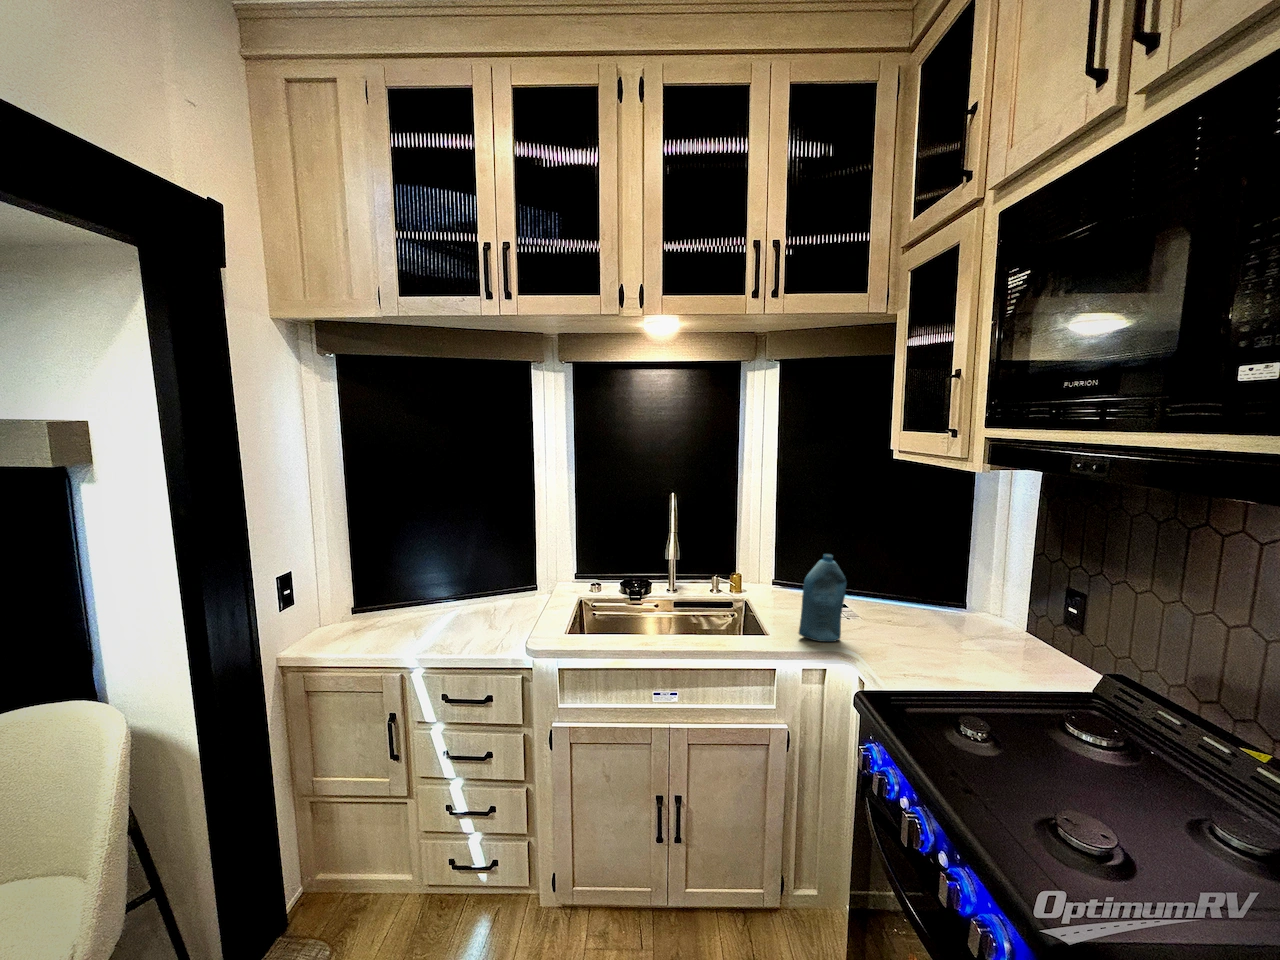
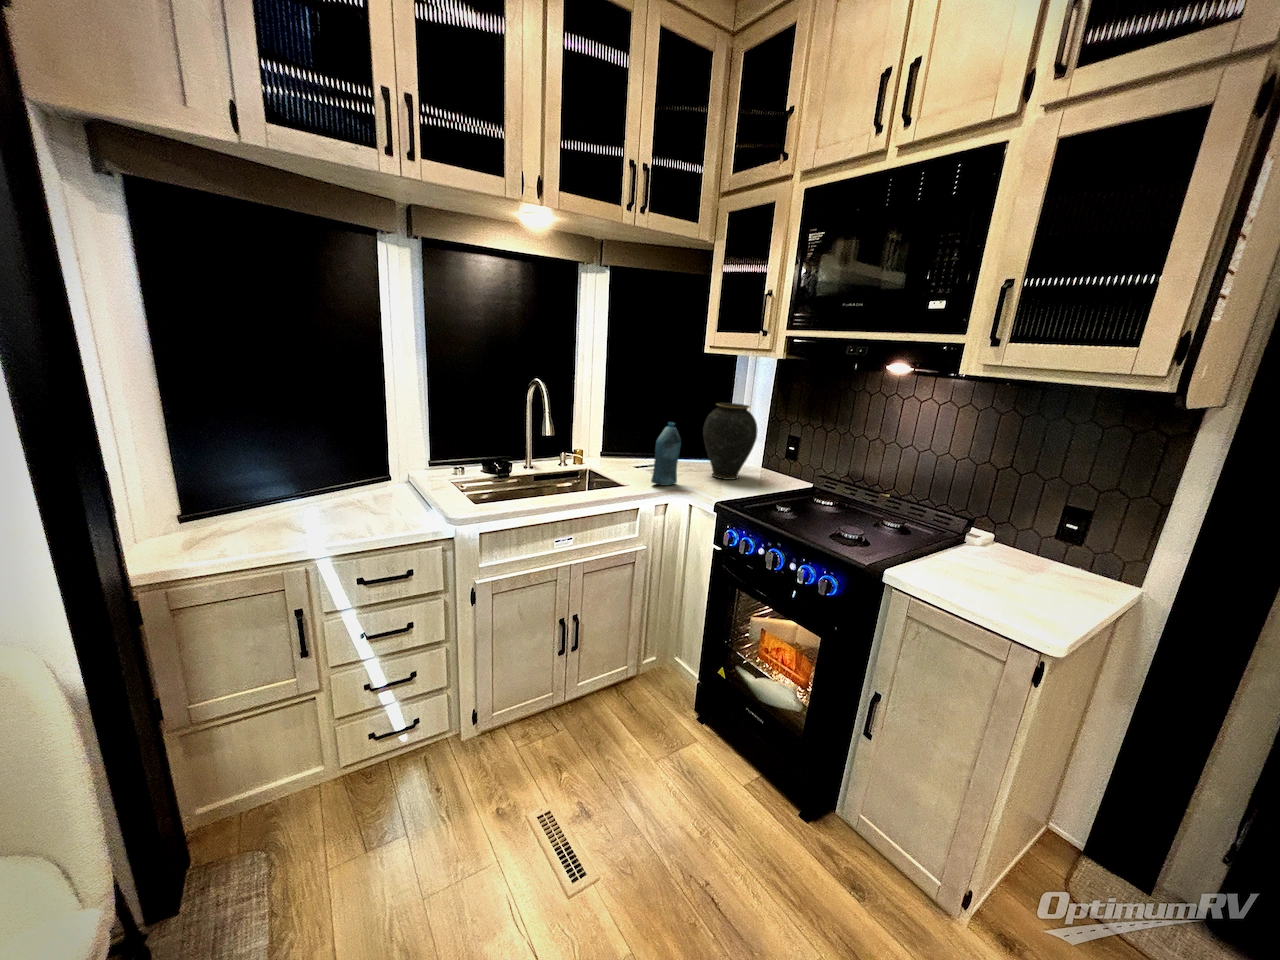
vase: none [896,528,988,647] -> present [703,403,757,480]

